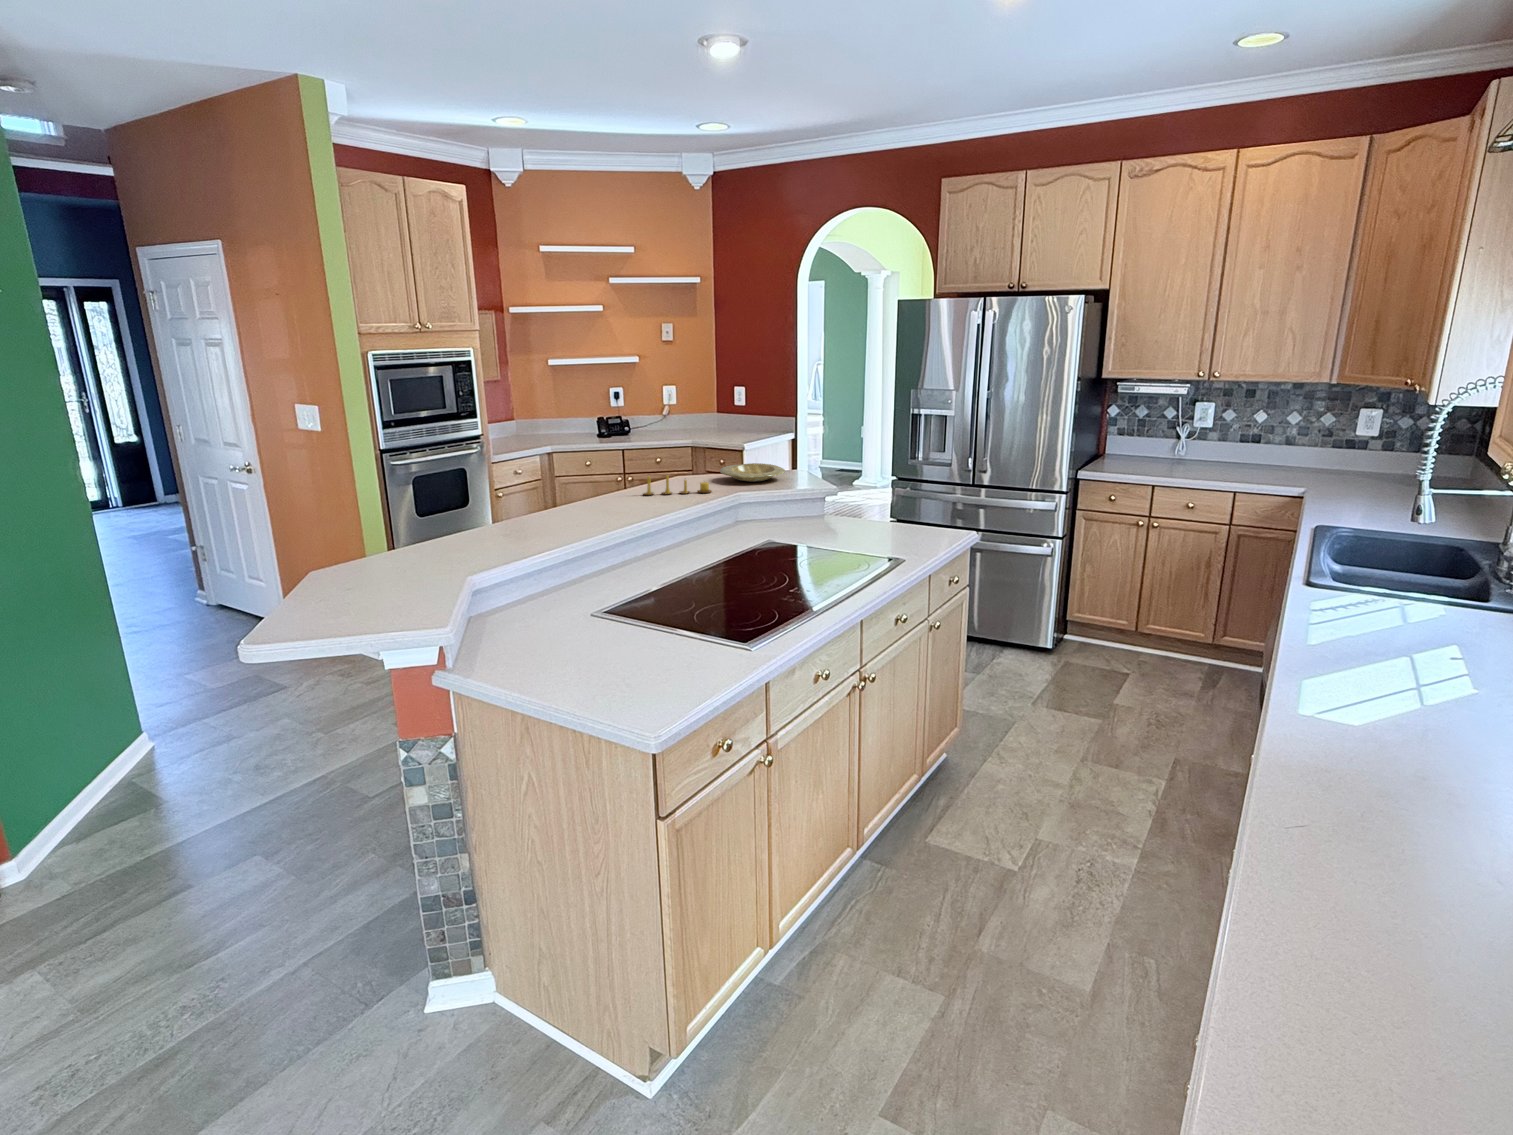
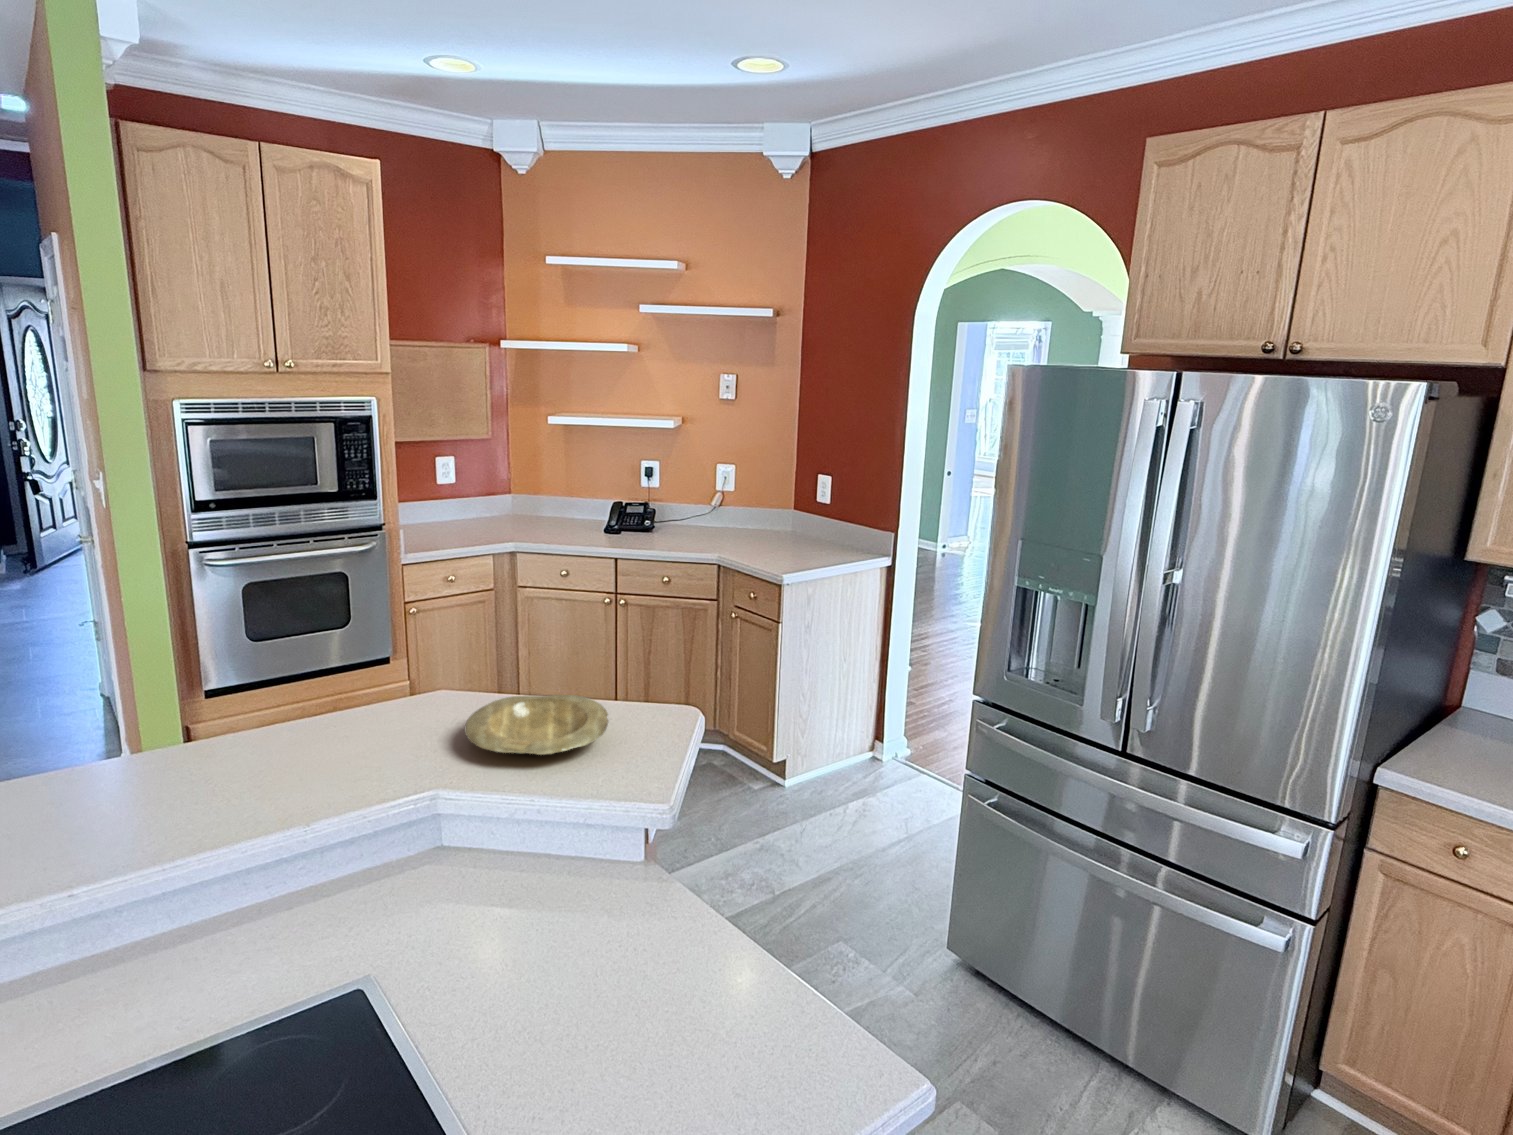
candle: present [643,475,711,495] -> none [233,726,380,789]

